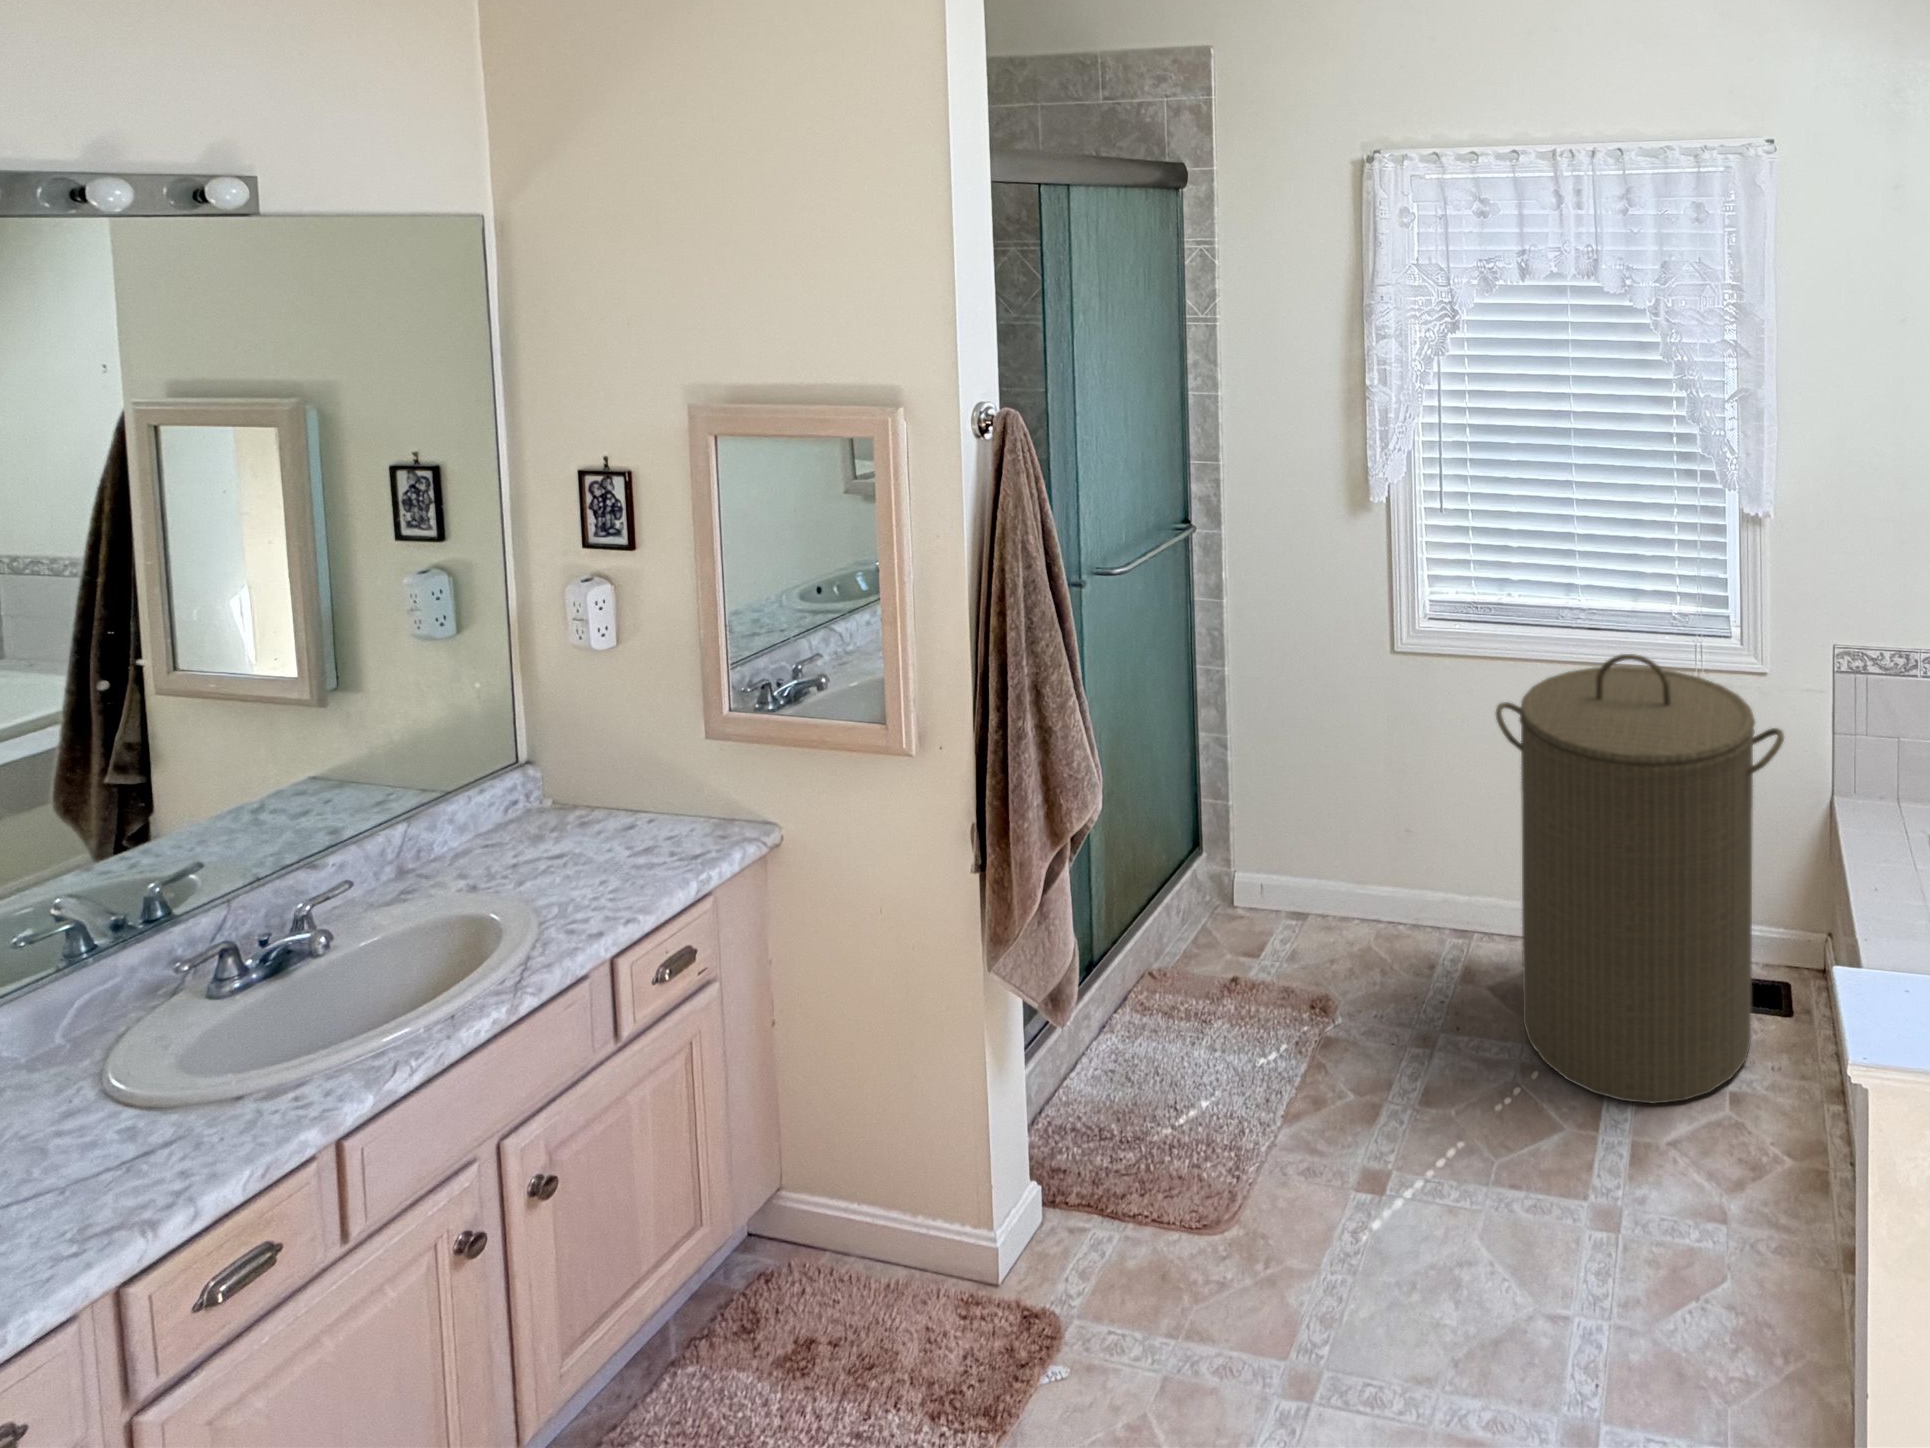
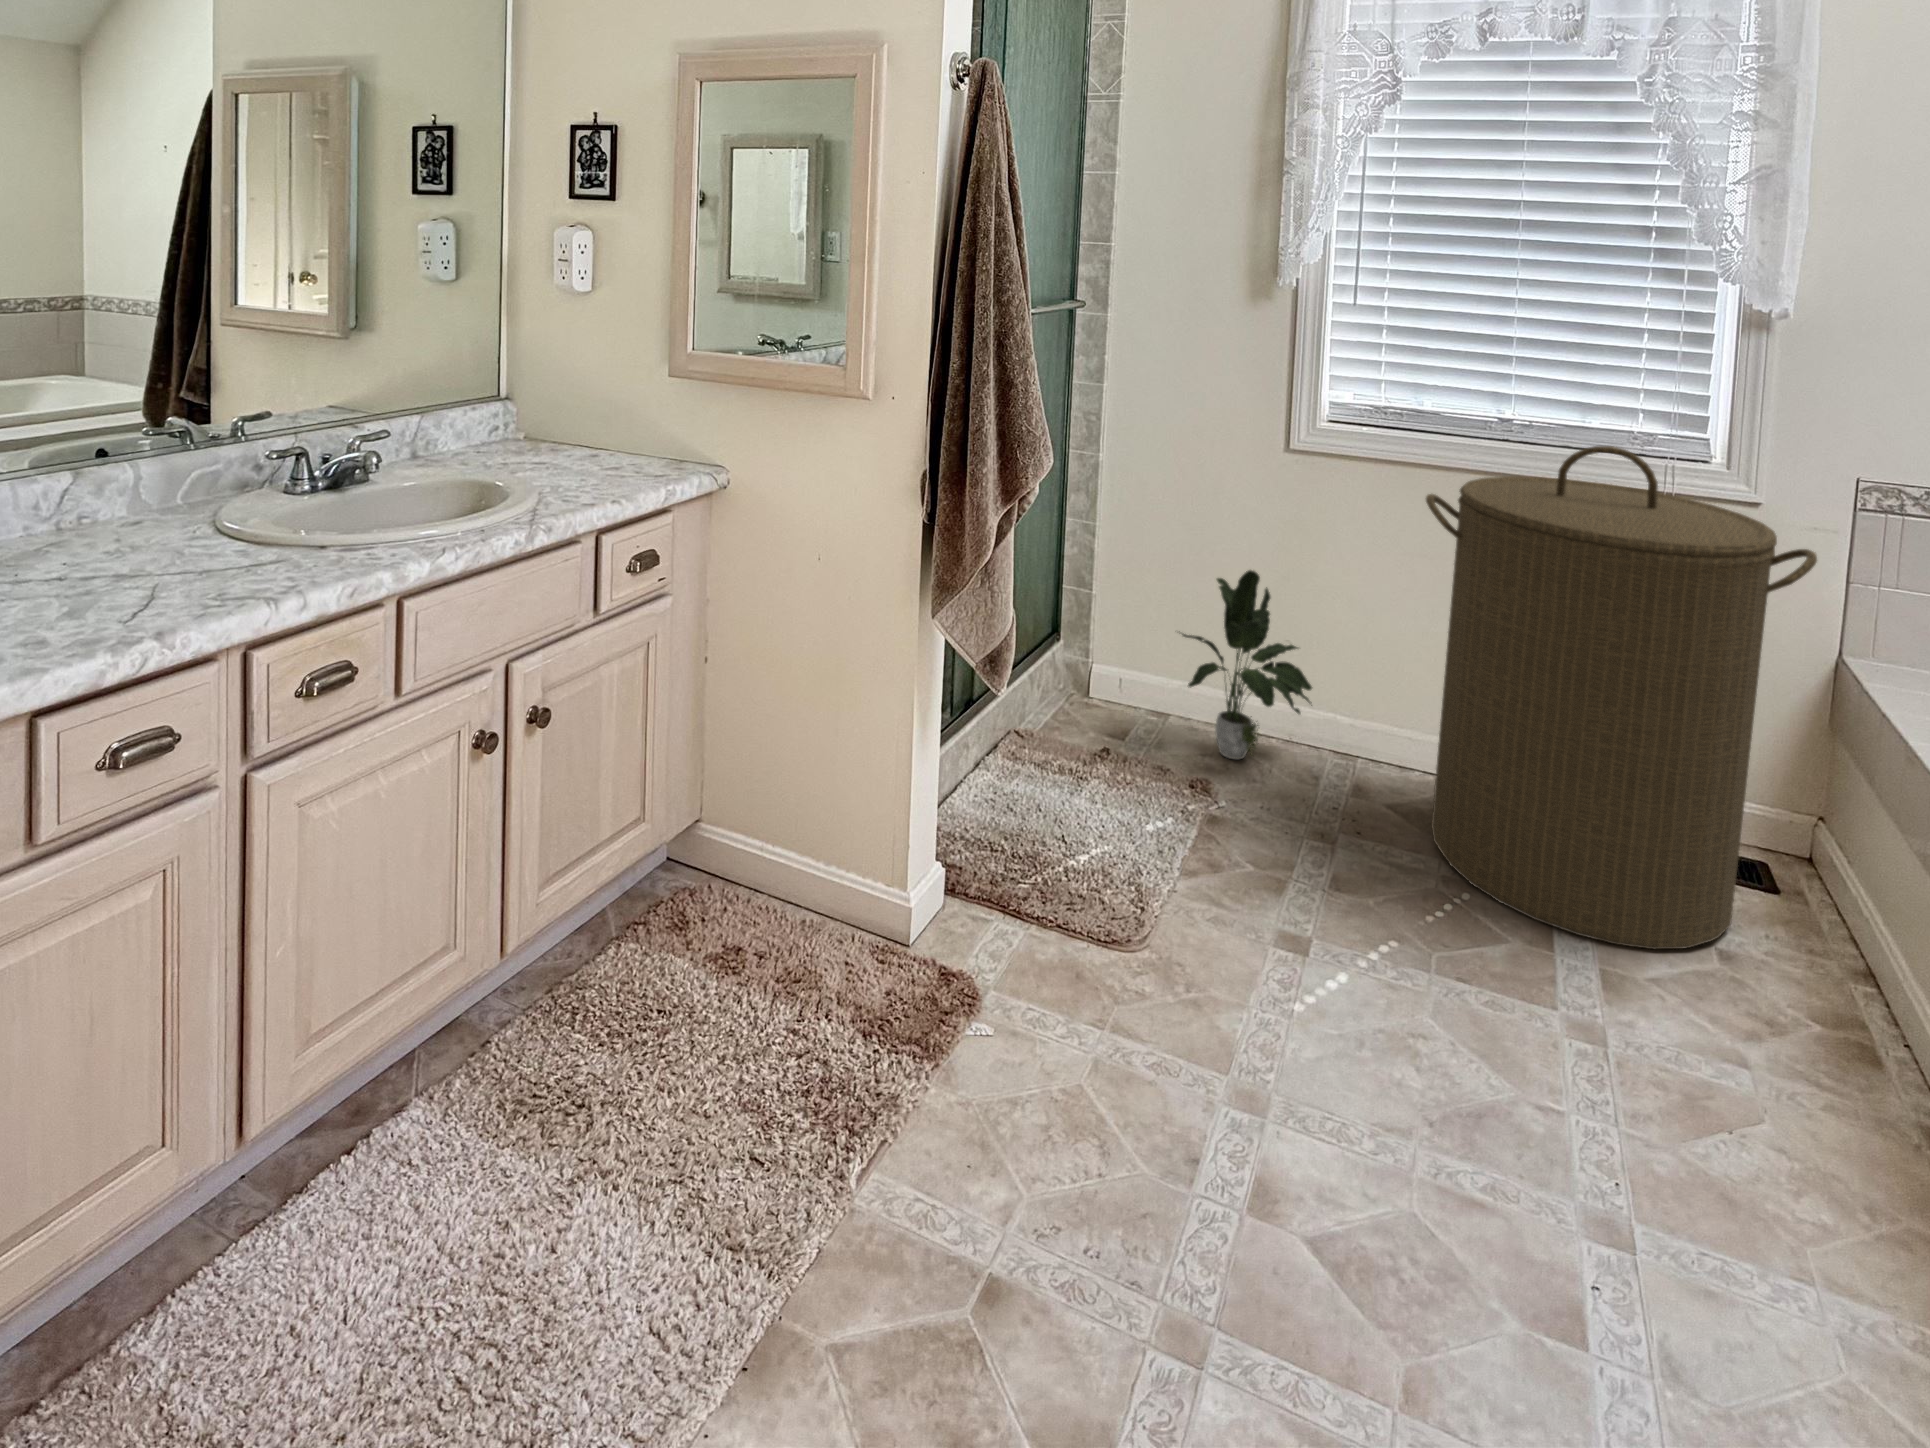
potted plant: none [1298,776,1432,961] -> present [1182,570,1312,759]

